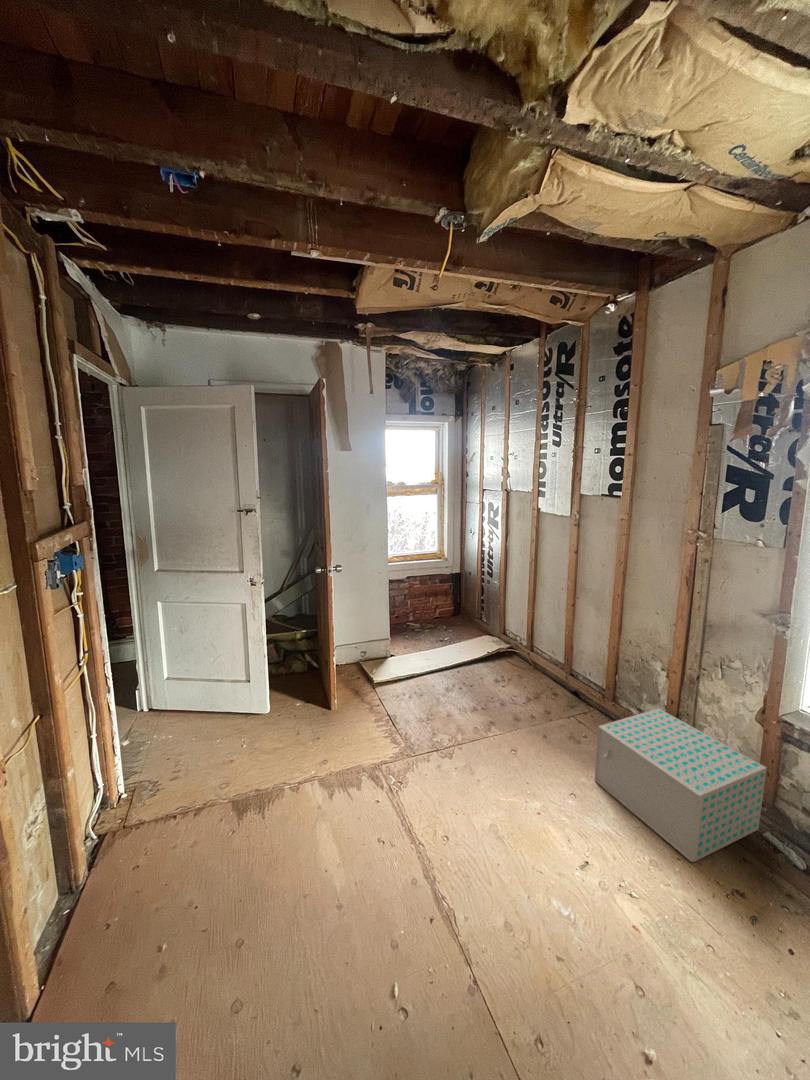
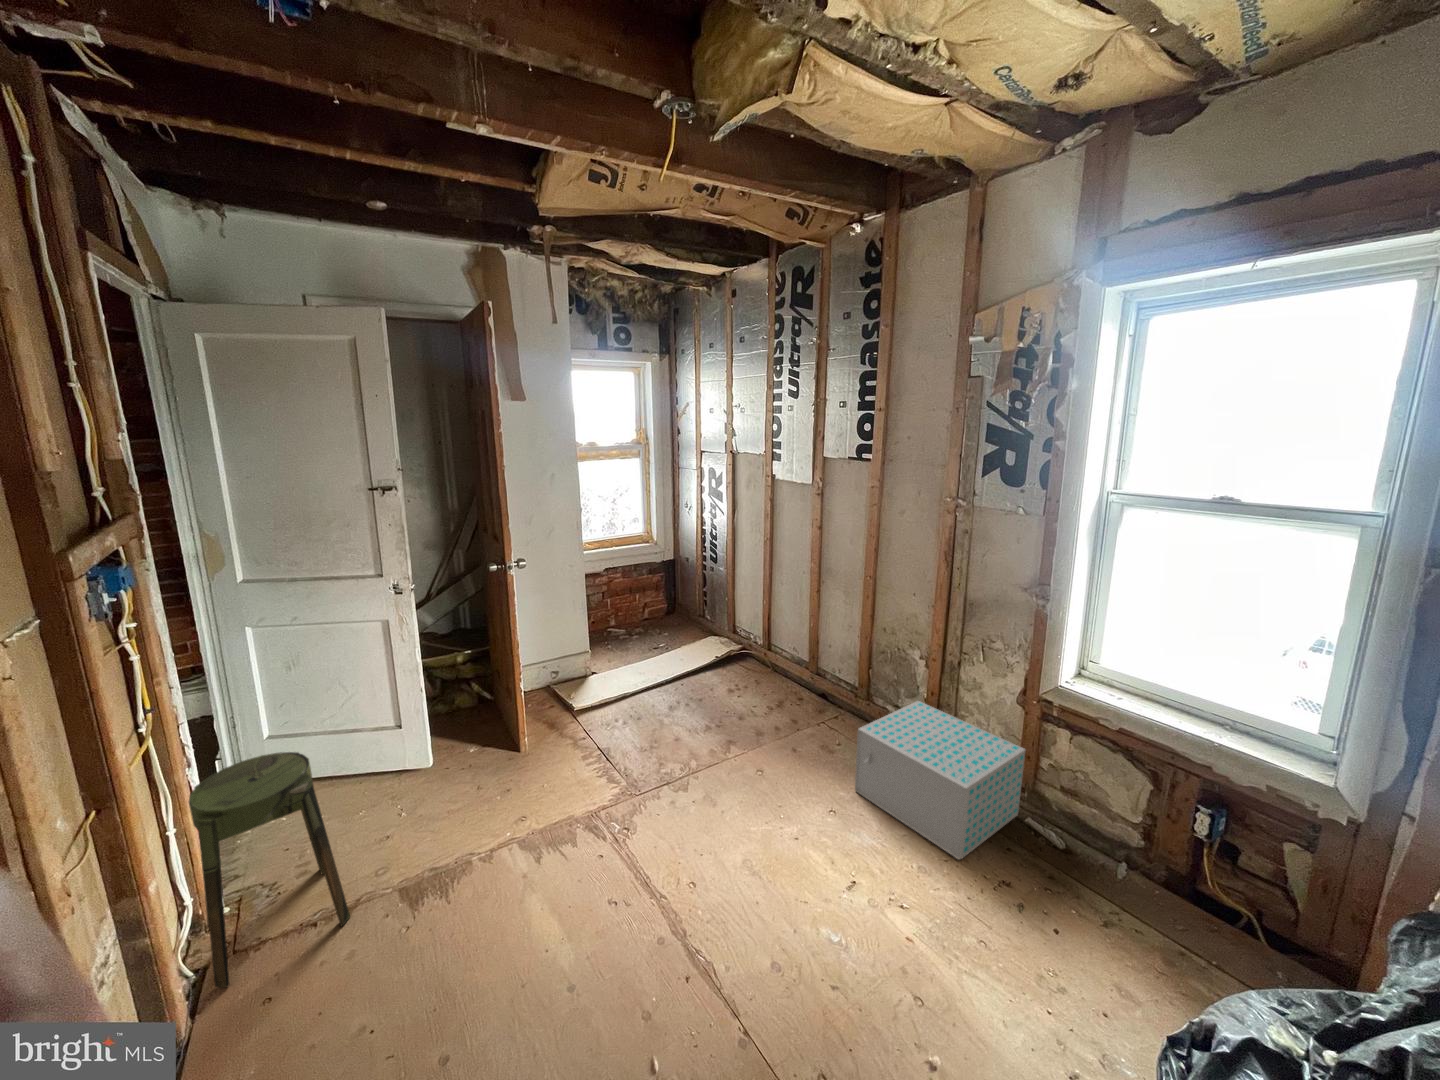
stool: none [109,688,201,846] -> present [189,752,350,987]

